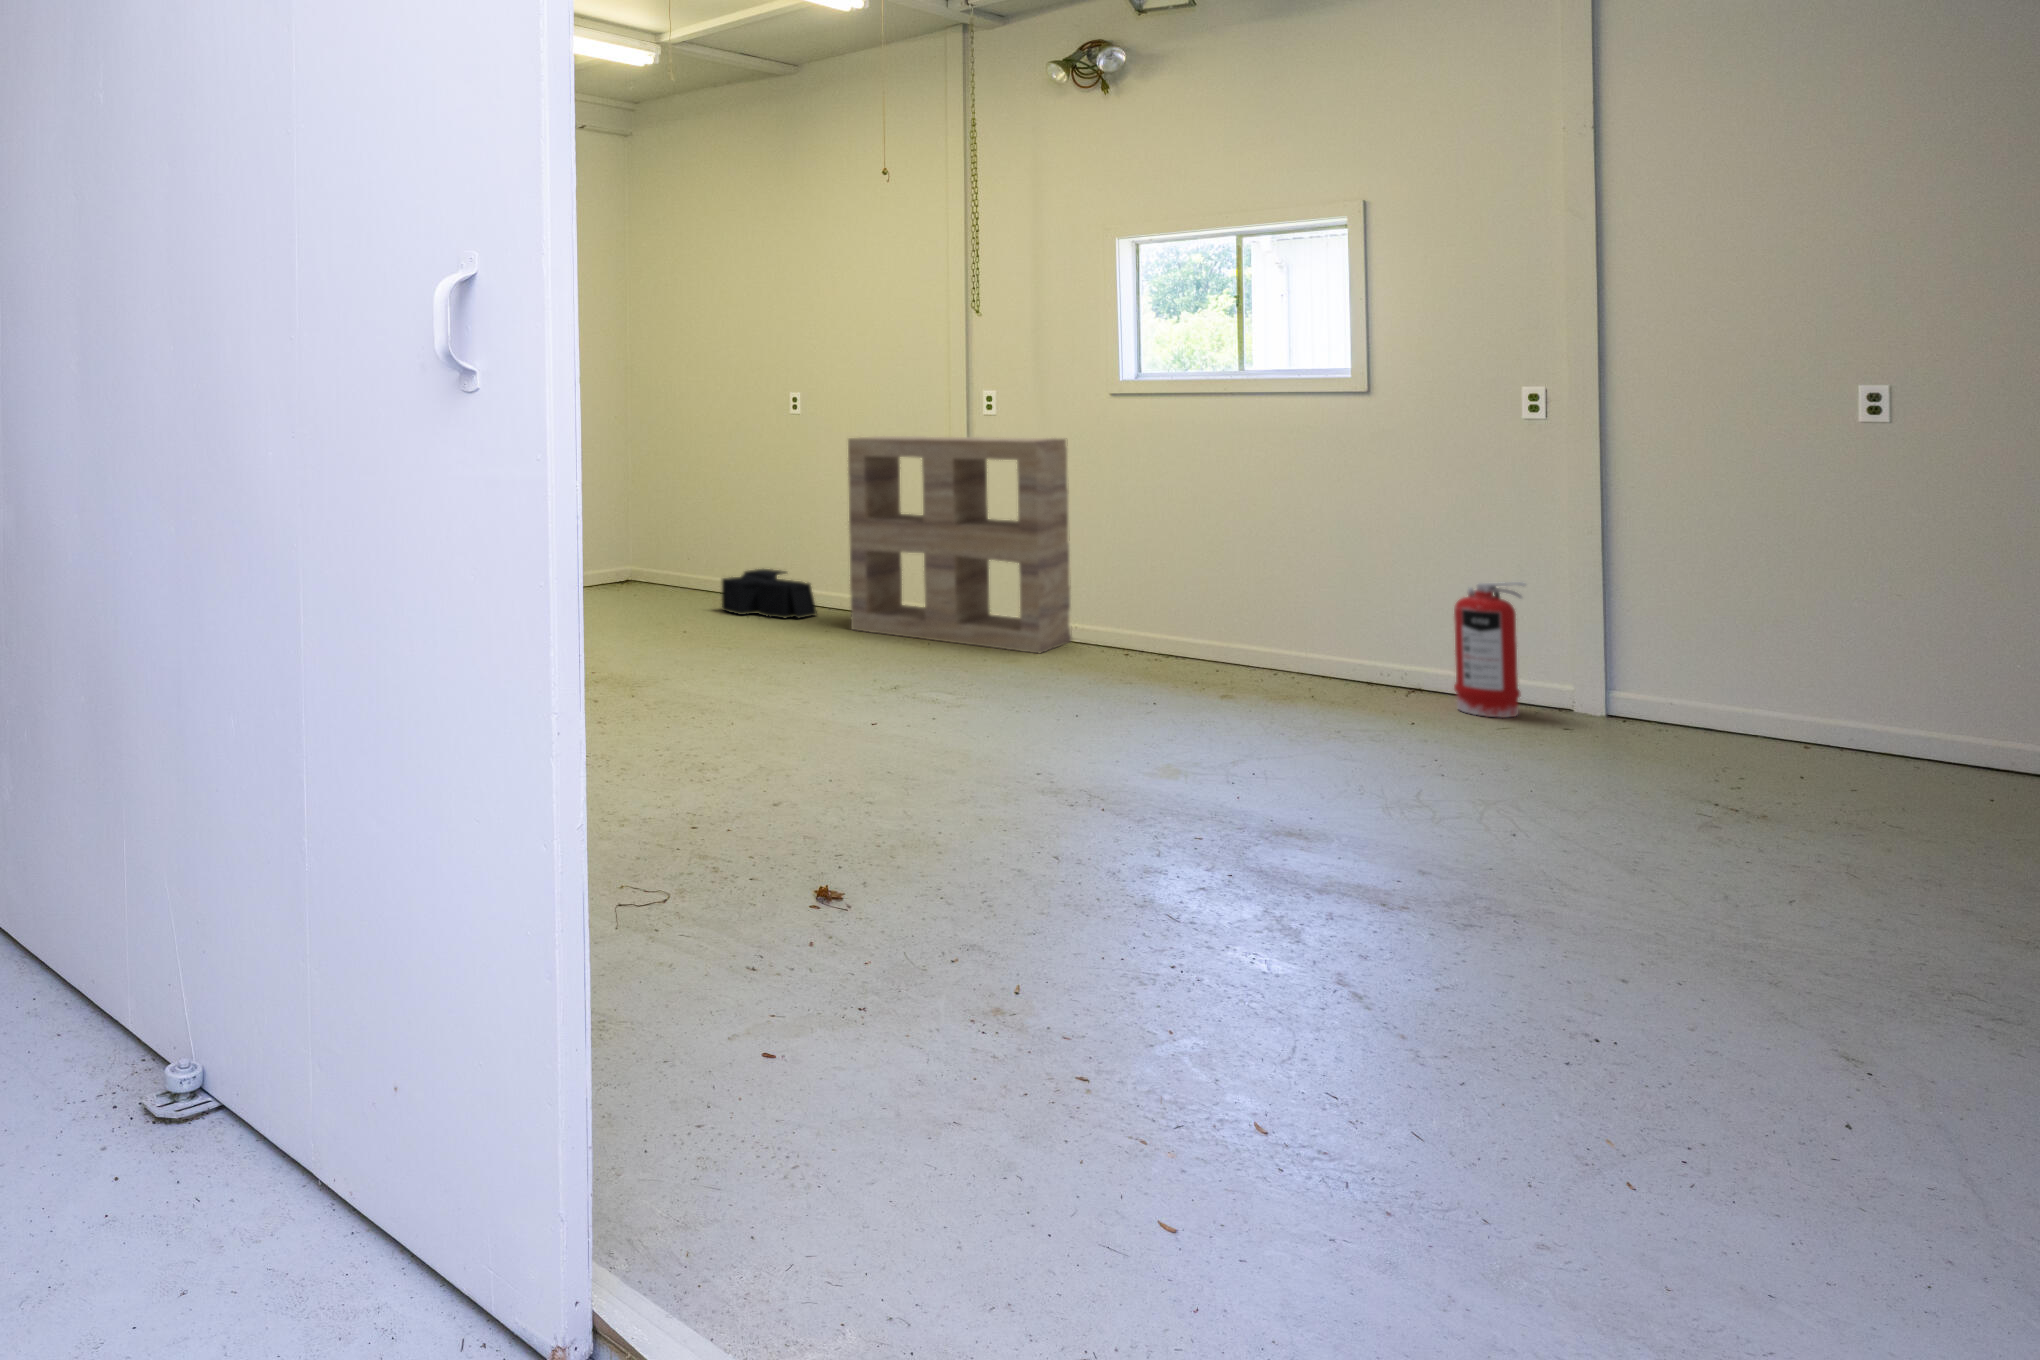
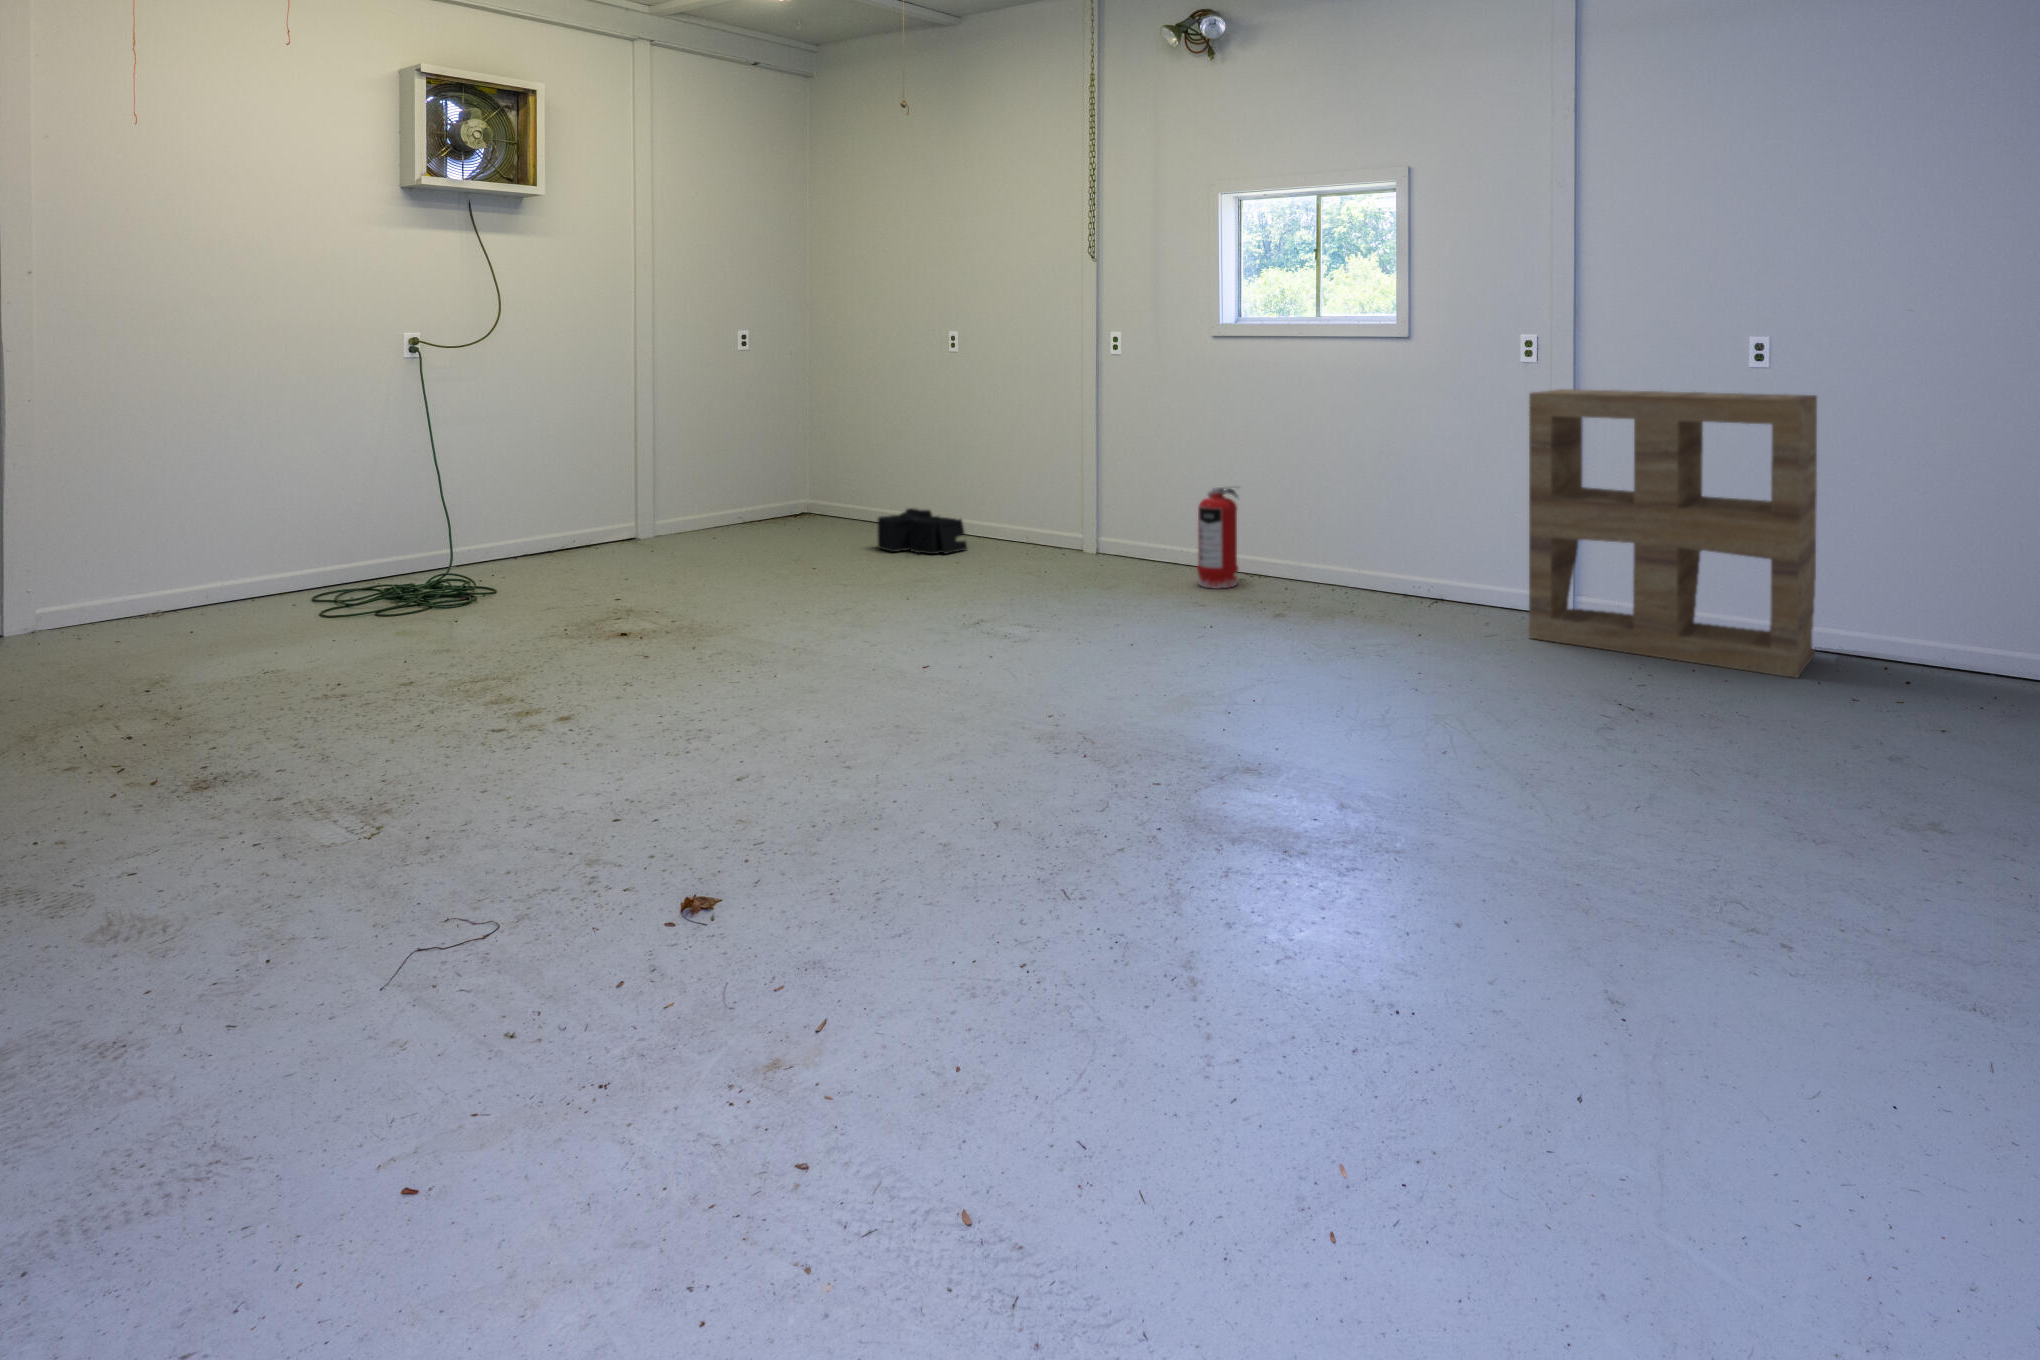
shelving unit: present [848,436,1071,653] -> present [1529,389,1817,678]
fire extinguisher: present [1454,582,1525,717] -> present [1197,486,1240,588]

